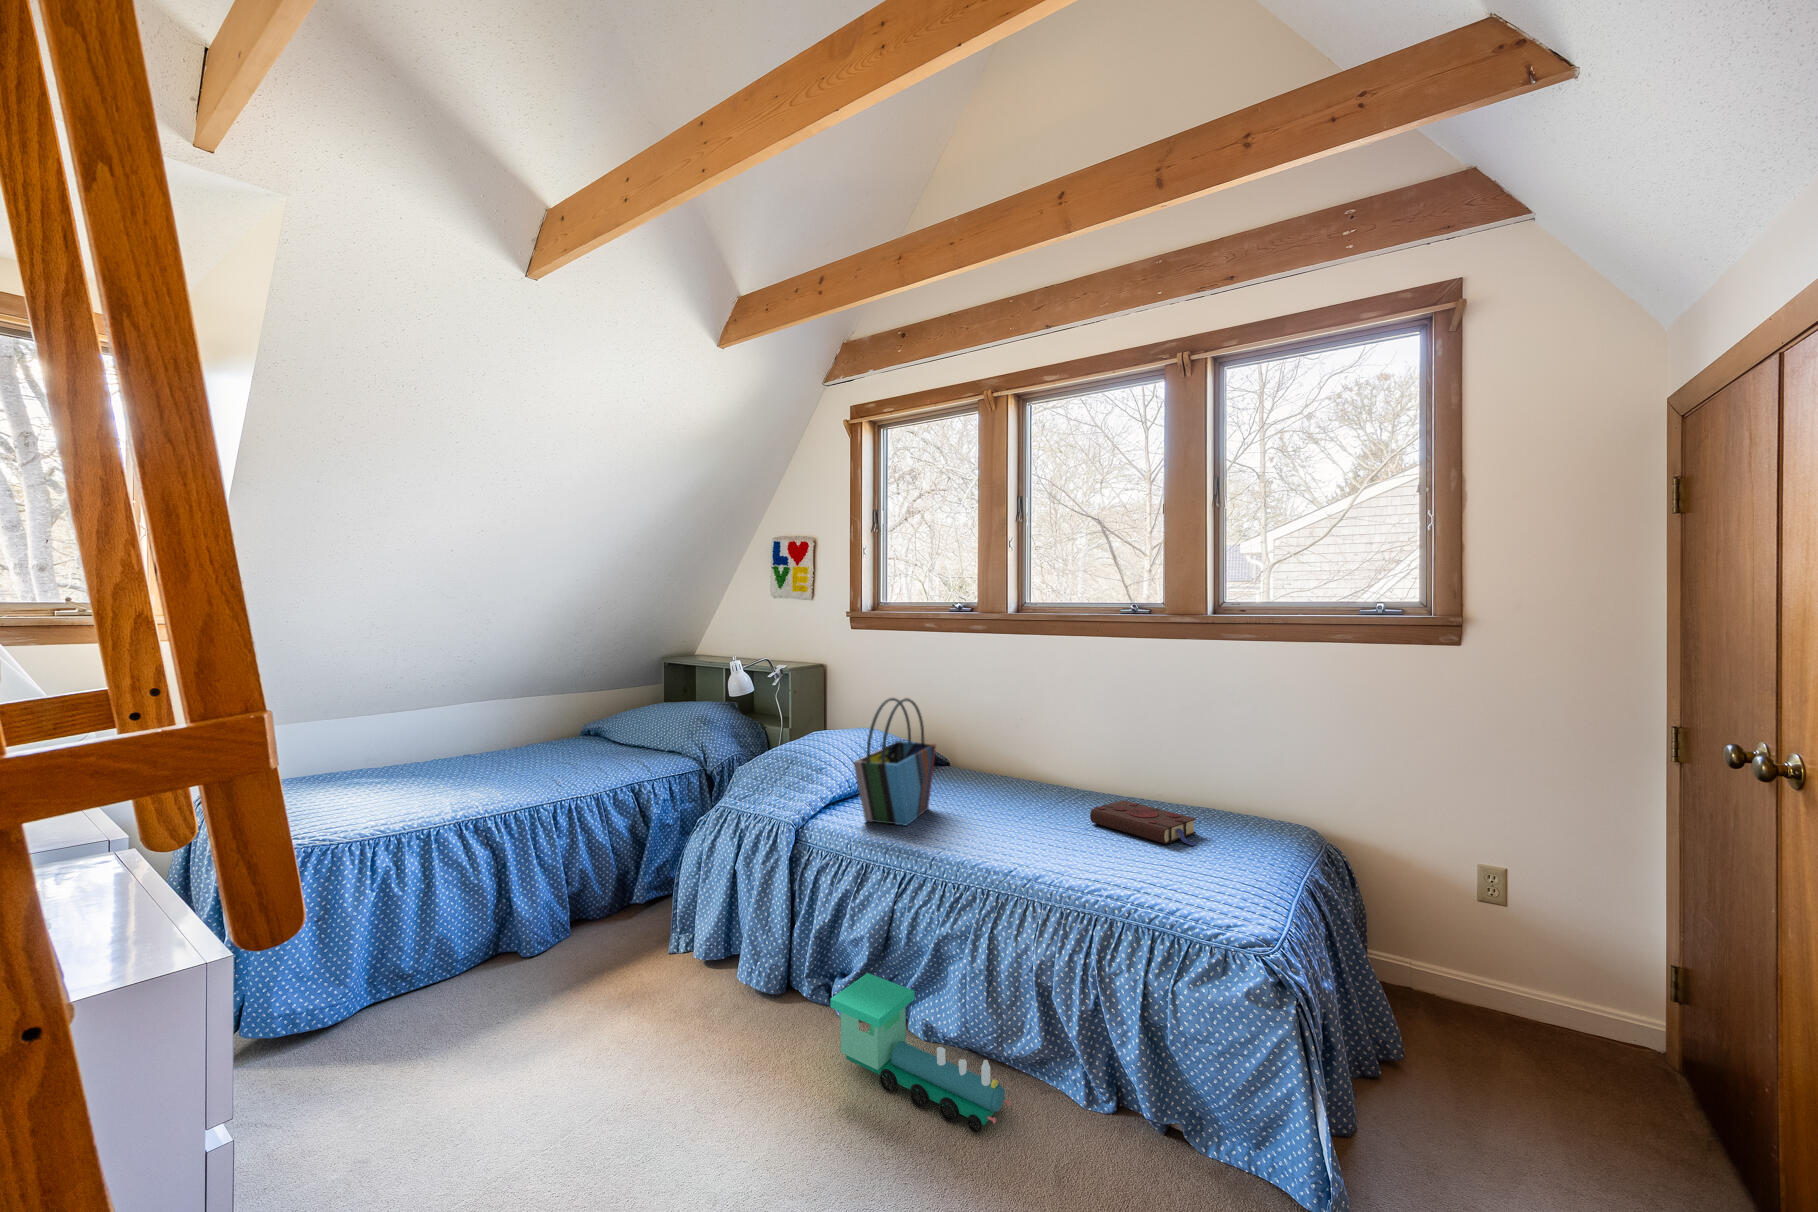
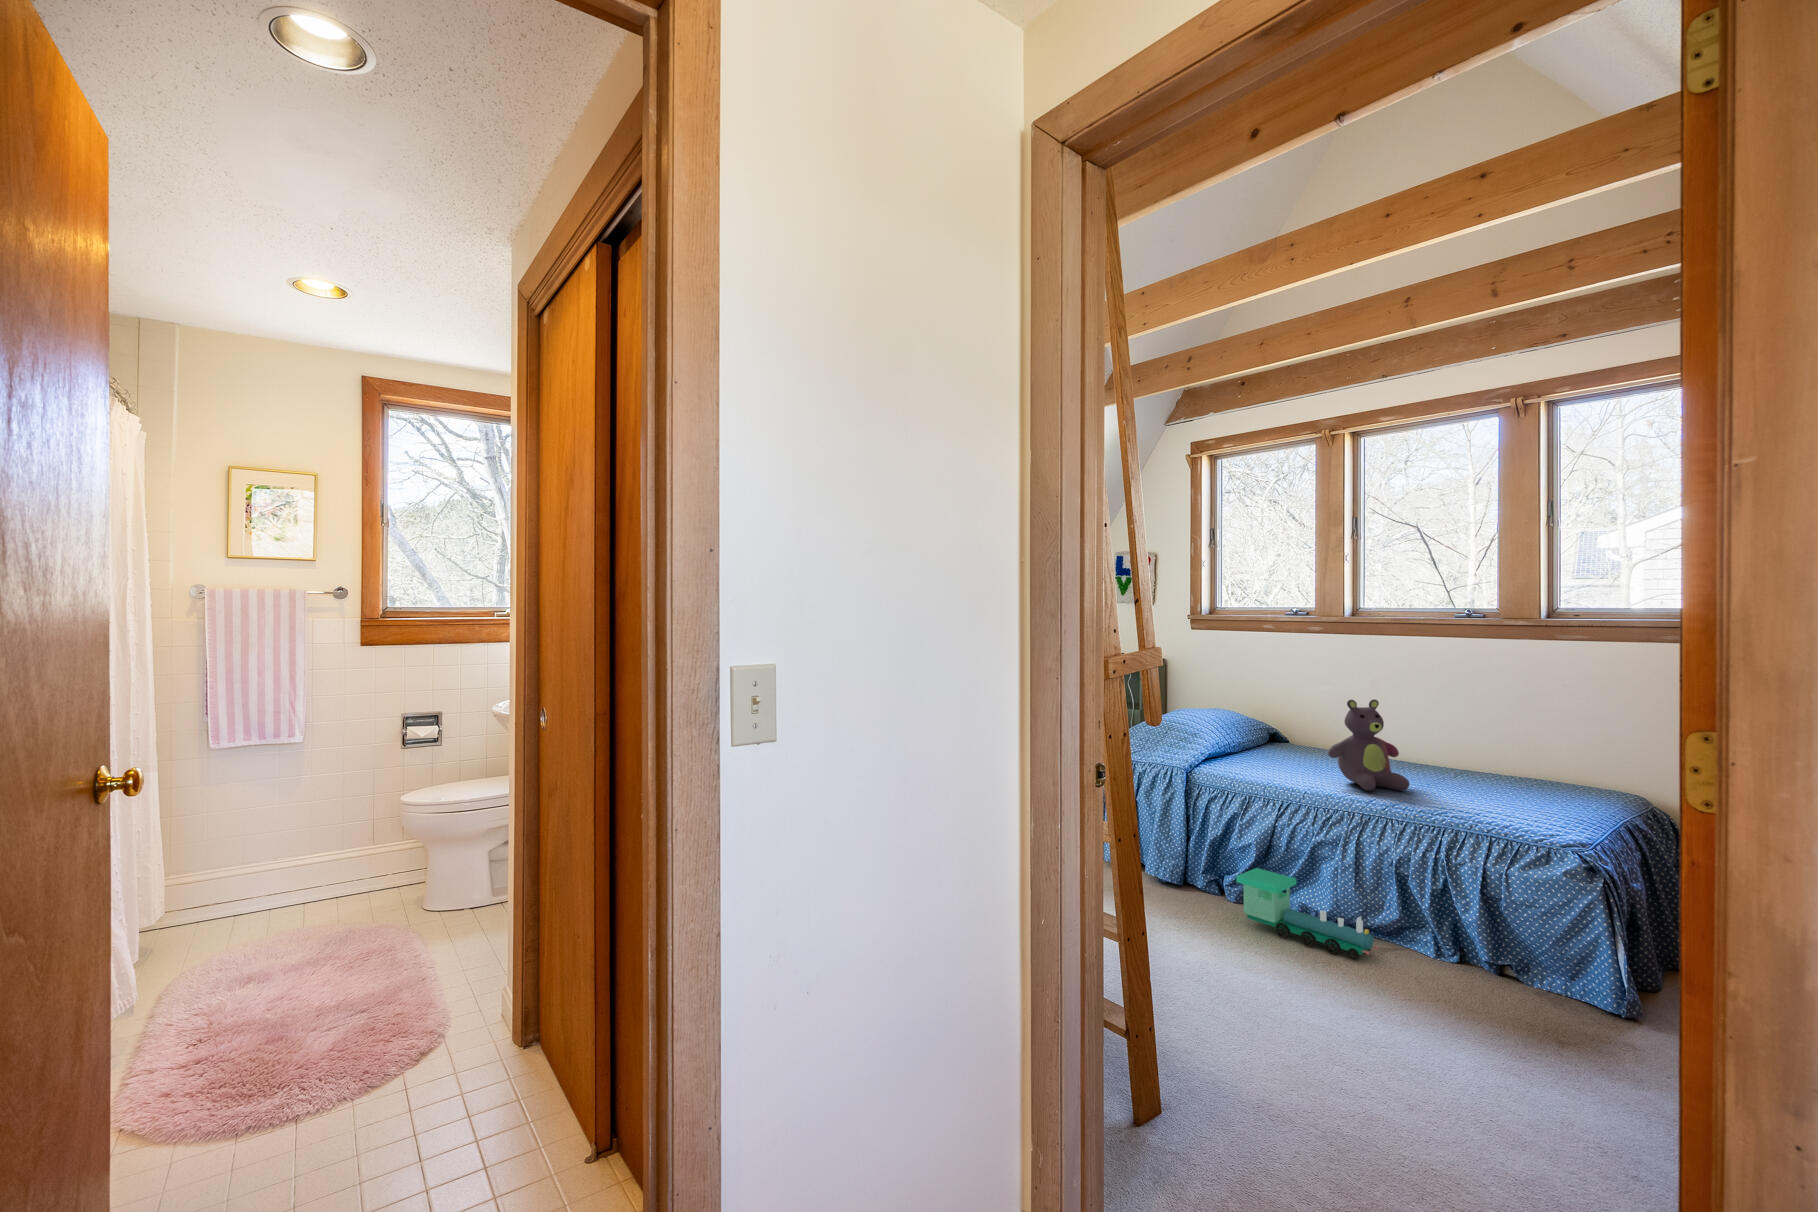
tote bag: present [853,698,936,826] -> none [1234,680,1290,774]
stuffed bear: none [966,722,1061,852] -> present [1328,699,1409,791]
book: present [1090,800,1196,846] -> none [1431,767,1529,797]

